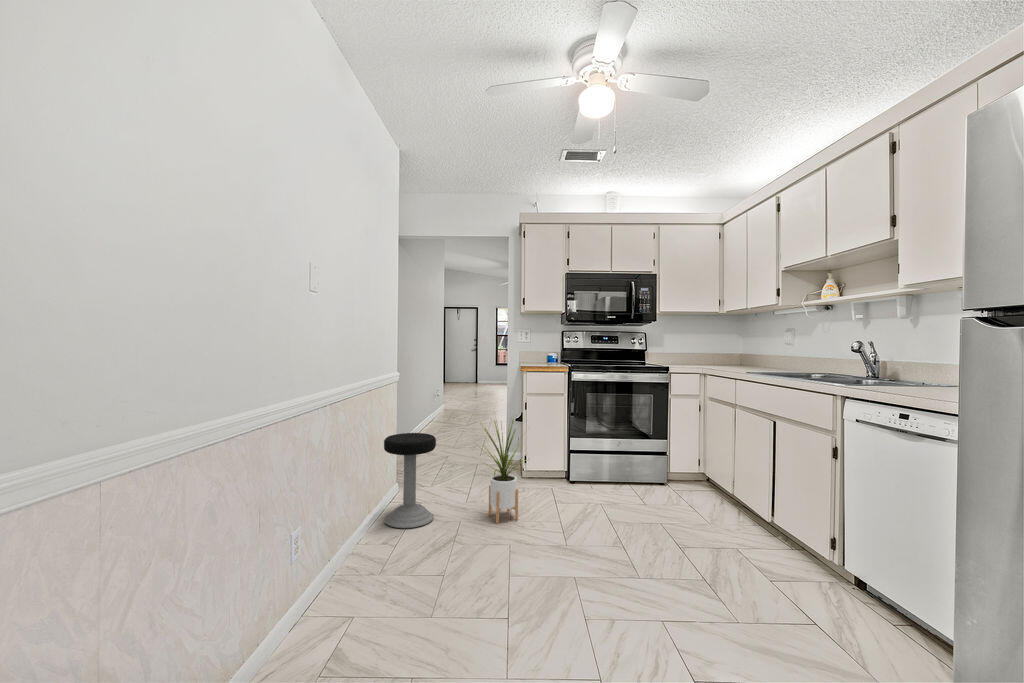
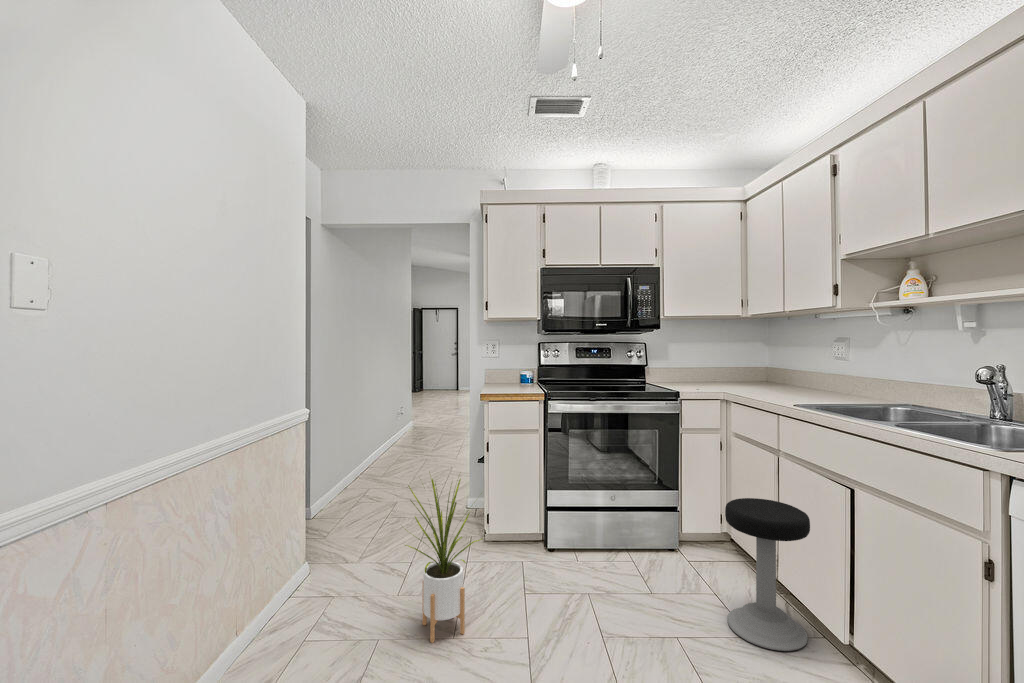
stool: present [384,433,436,528] -> present [725,498,810,651]

